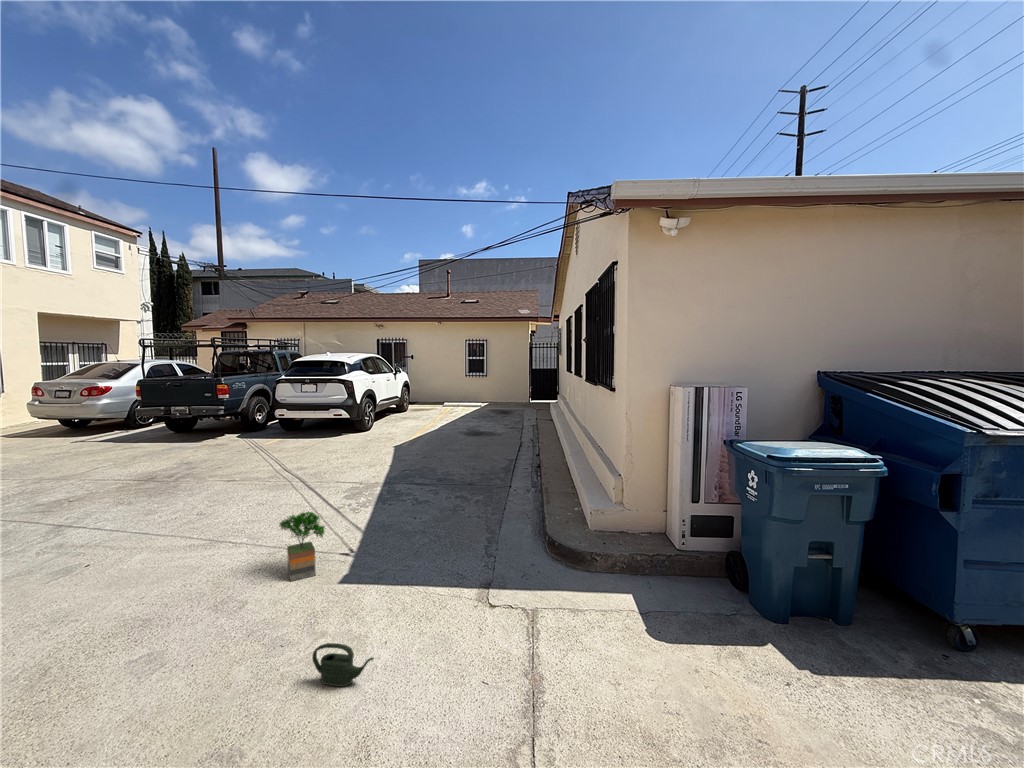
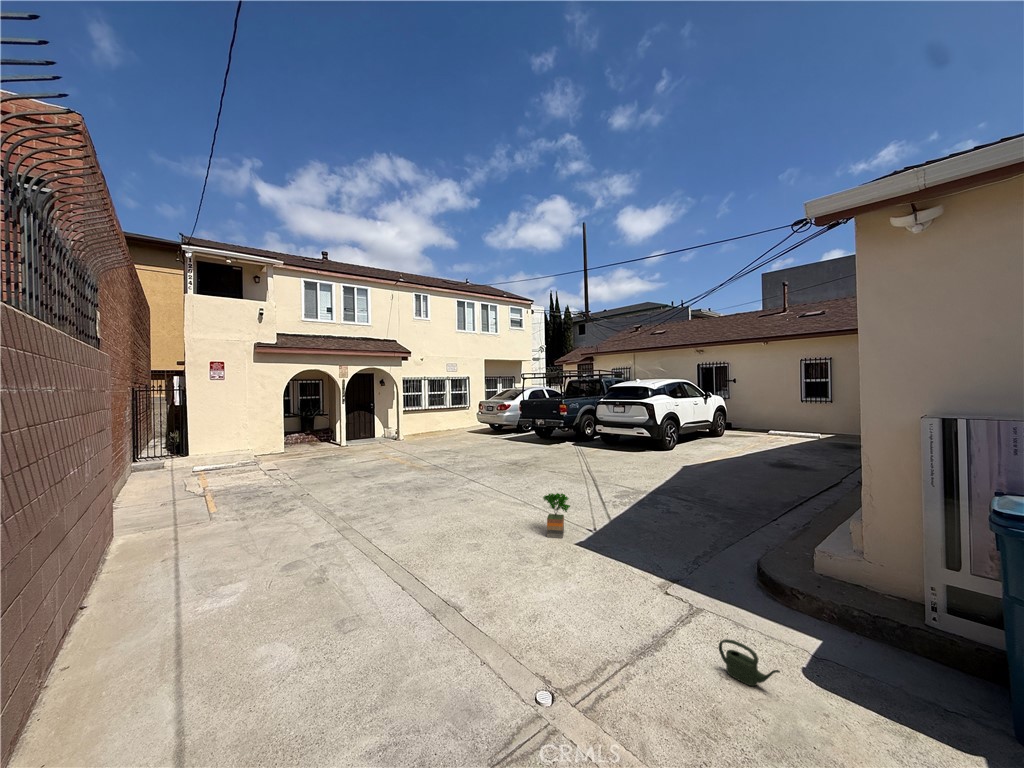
watering can: present [312,643,374,686] -> present [719,639,780,686]

